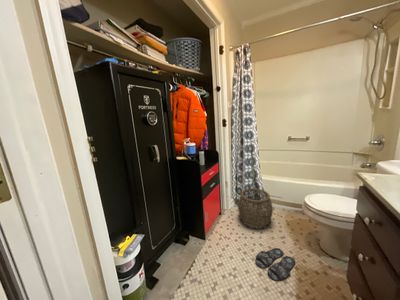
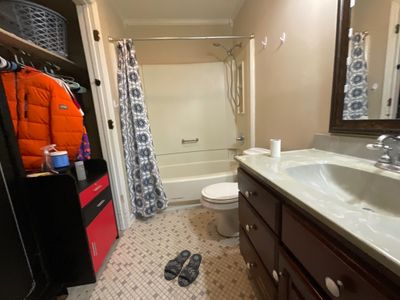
woven basket: present [238,188,273,228] -> none [138,195,176,238]

